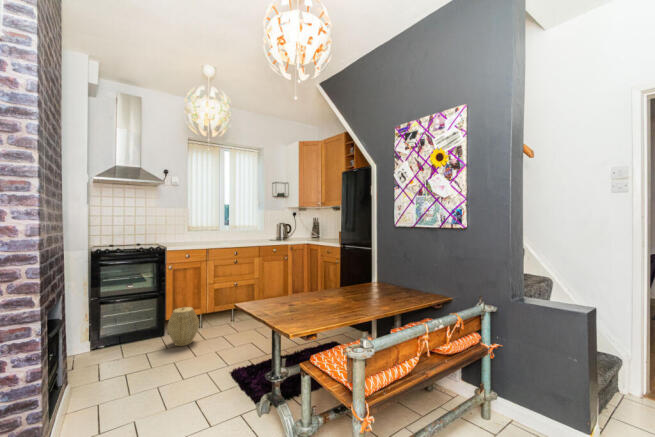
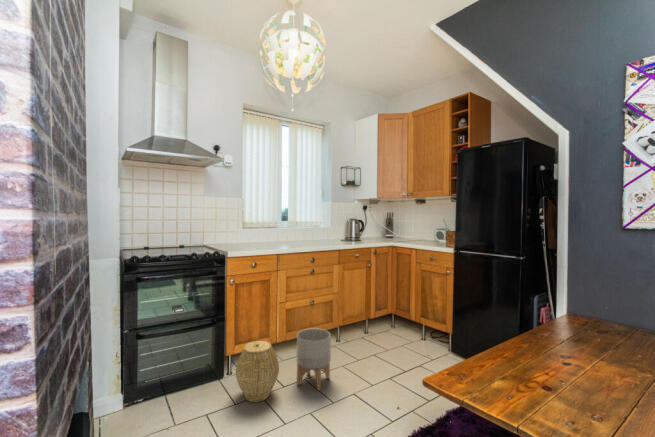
planter: none [214,300,239,340] -> present [297,328,331,390]

